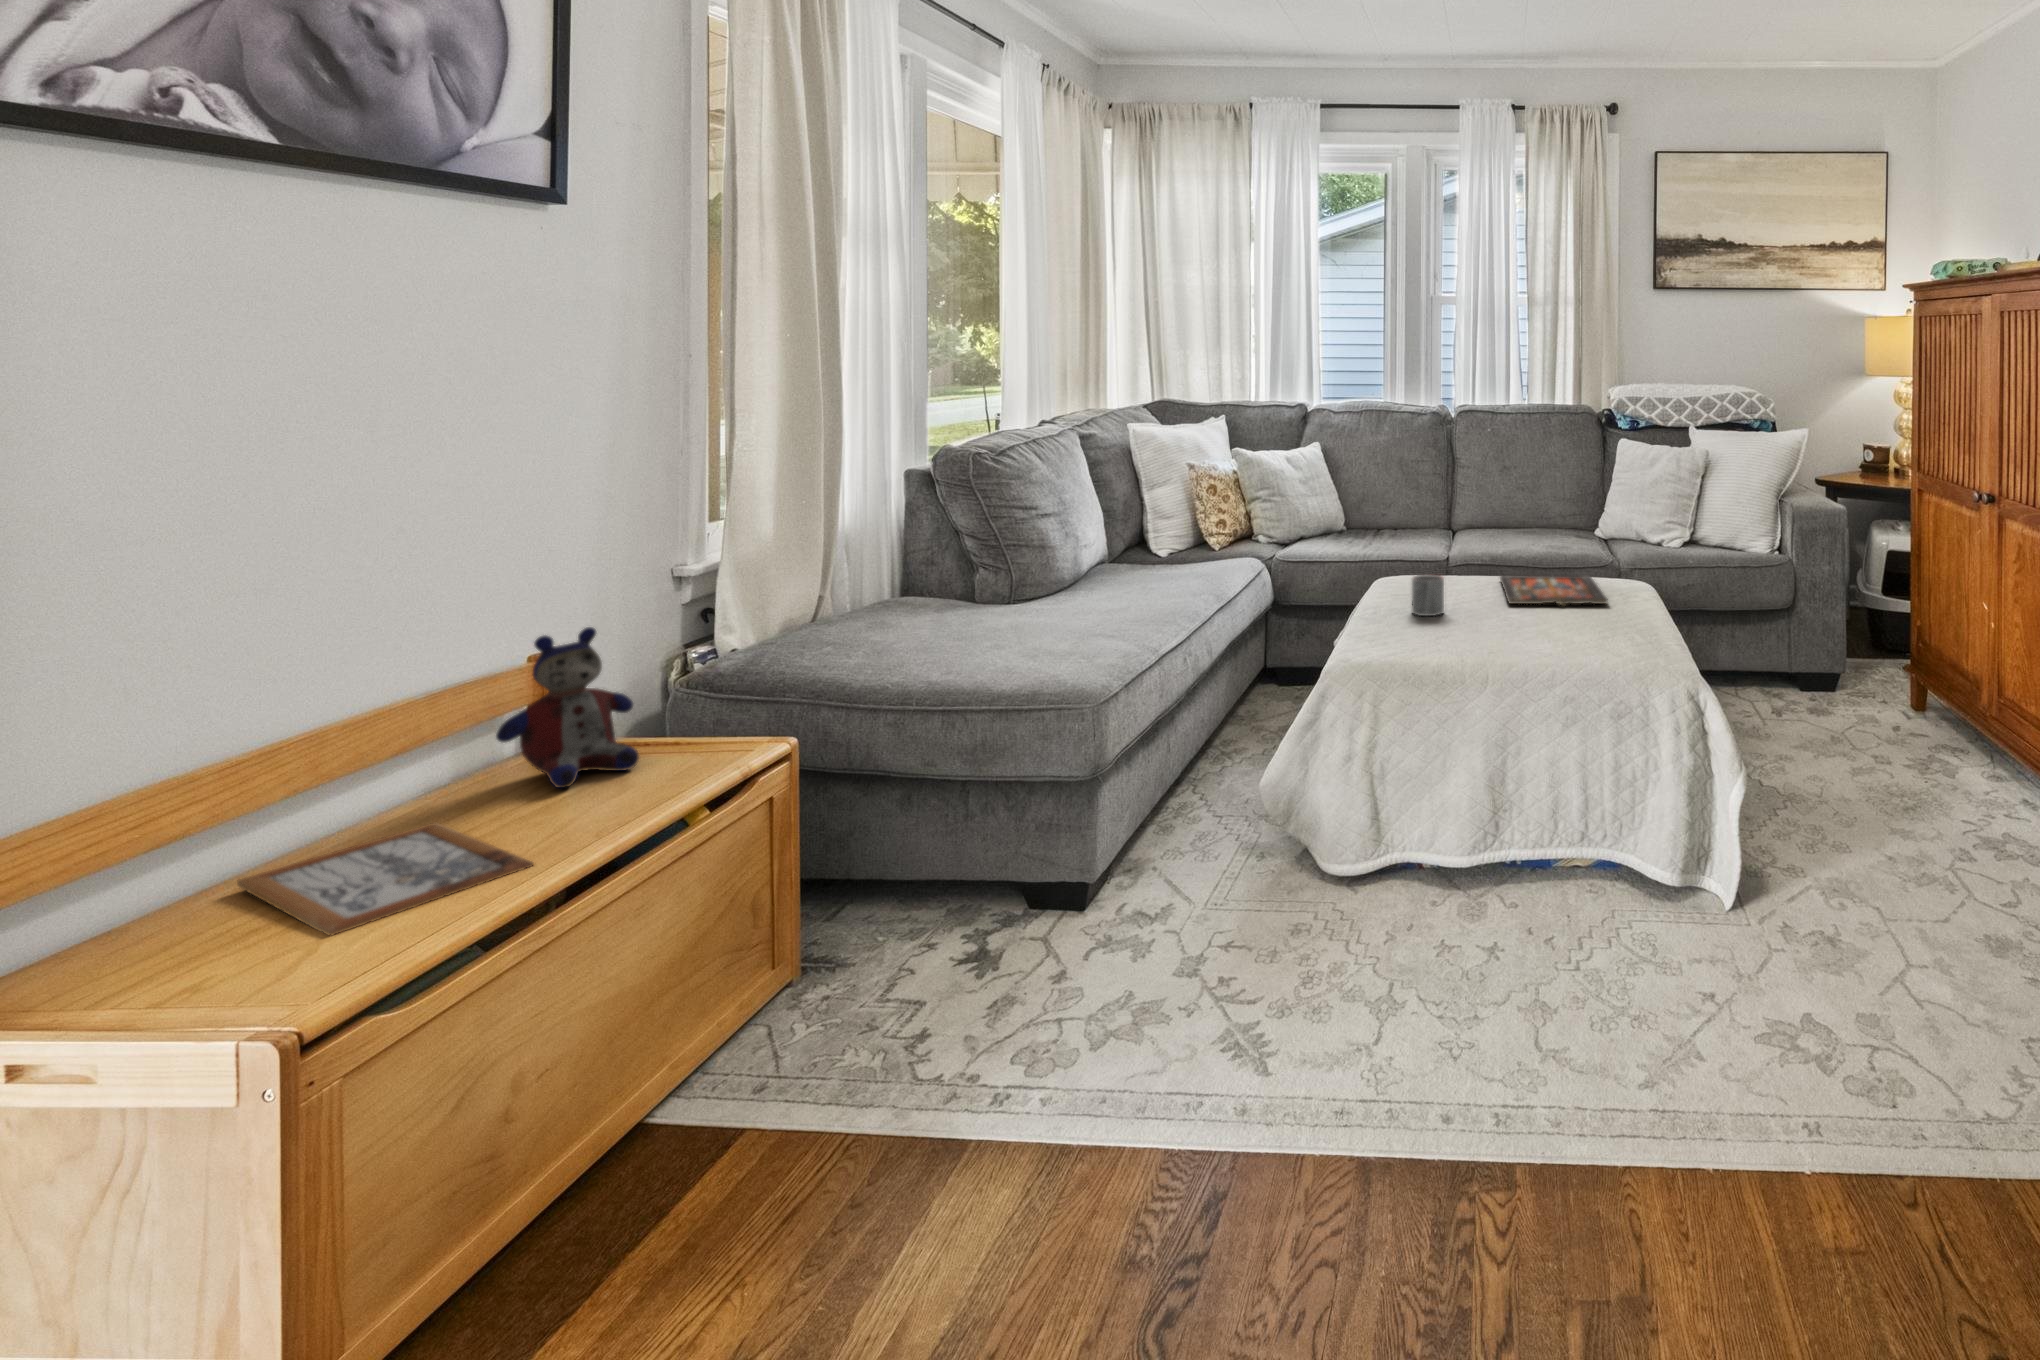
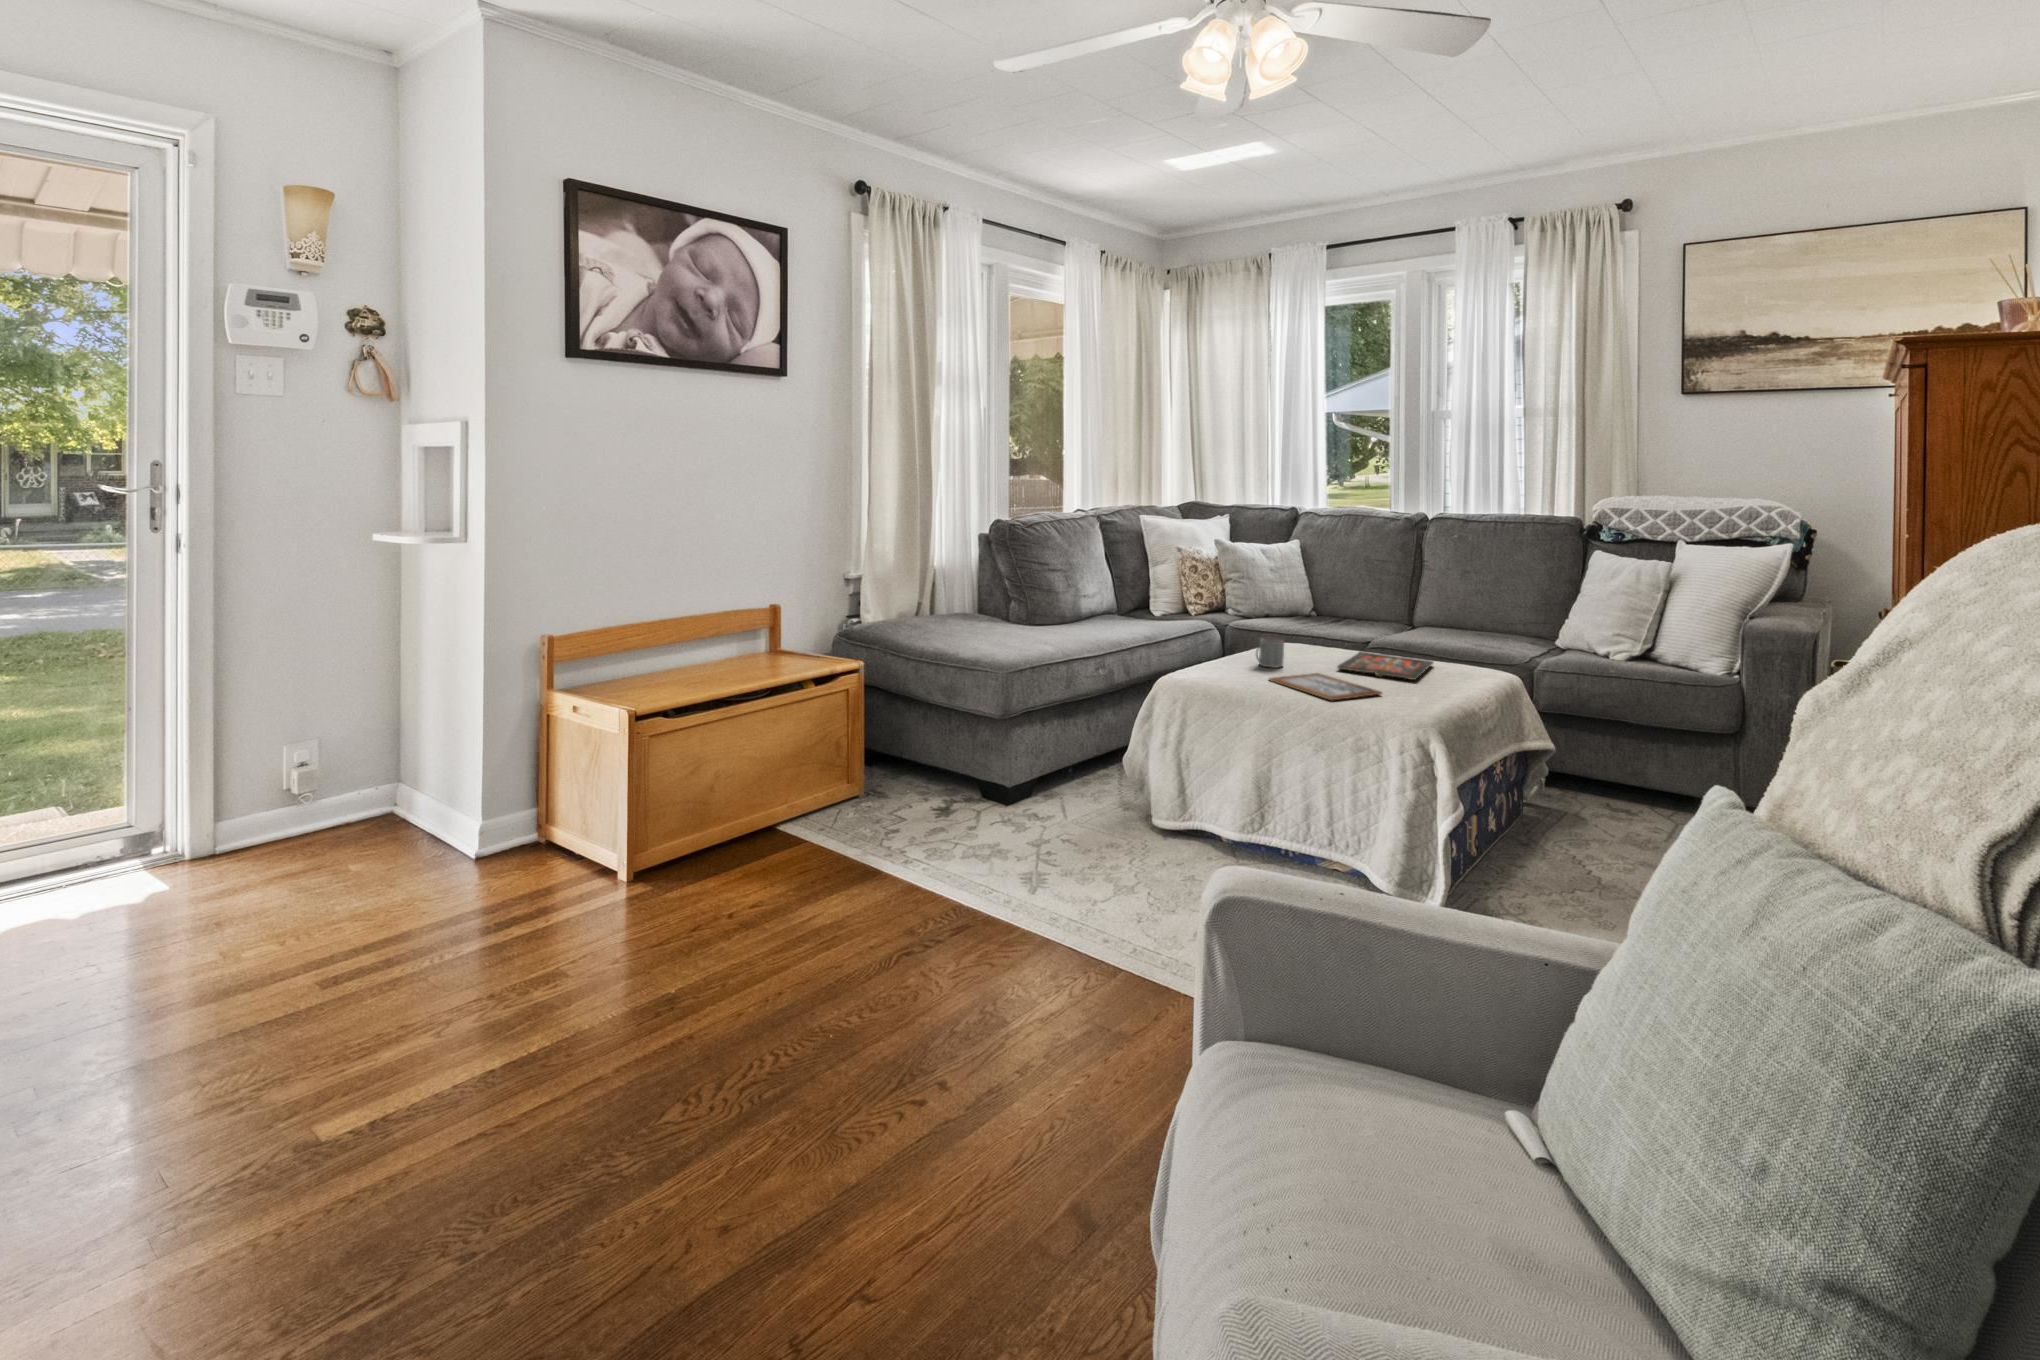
stuffed bear: present [496,627,639,788] -> none [740,594,798,670]
picture frame: present [237,823,534,935] -> present [1269,673,1382,700]

